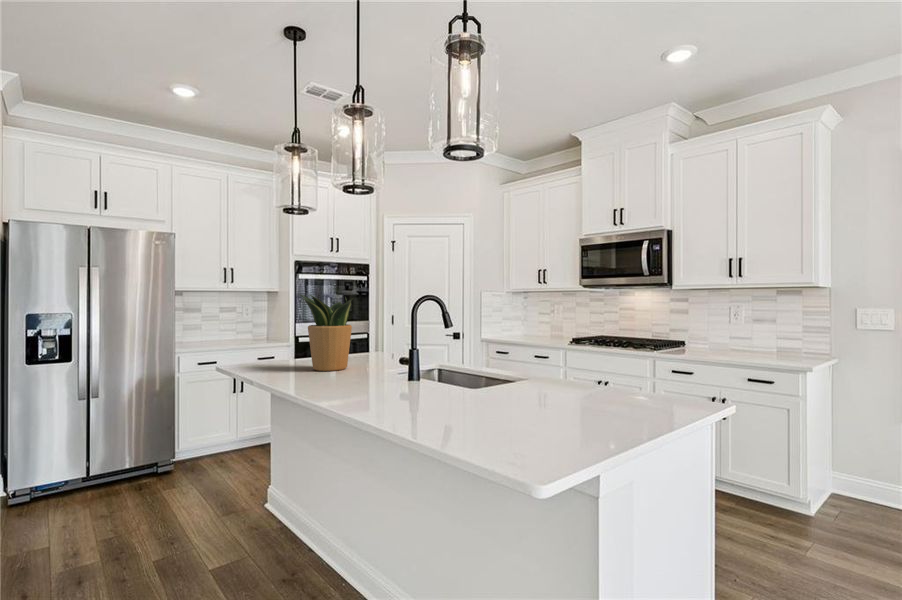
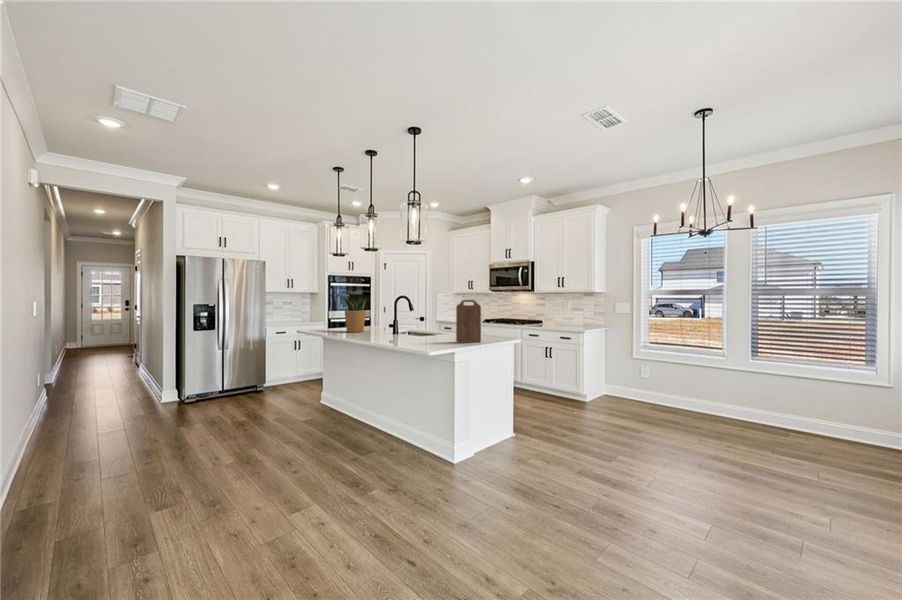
cutting board: none [579,300,649,417] -> present [456,300,481,342]

